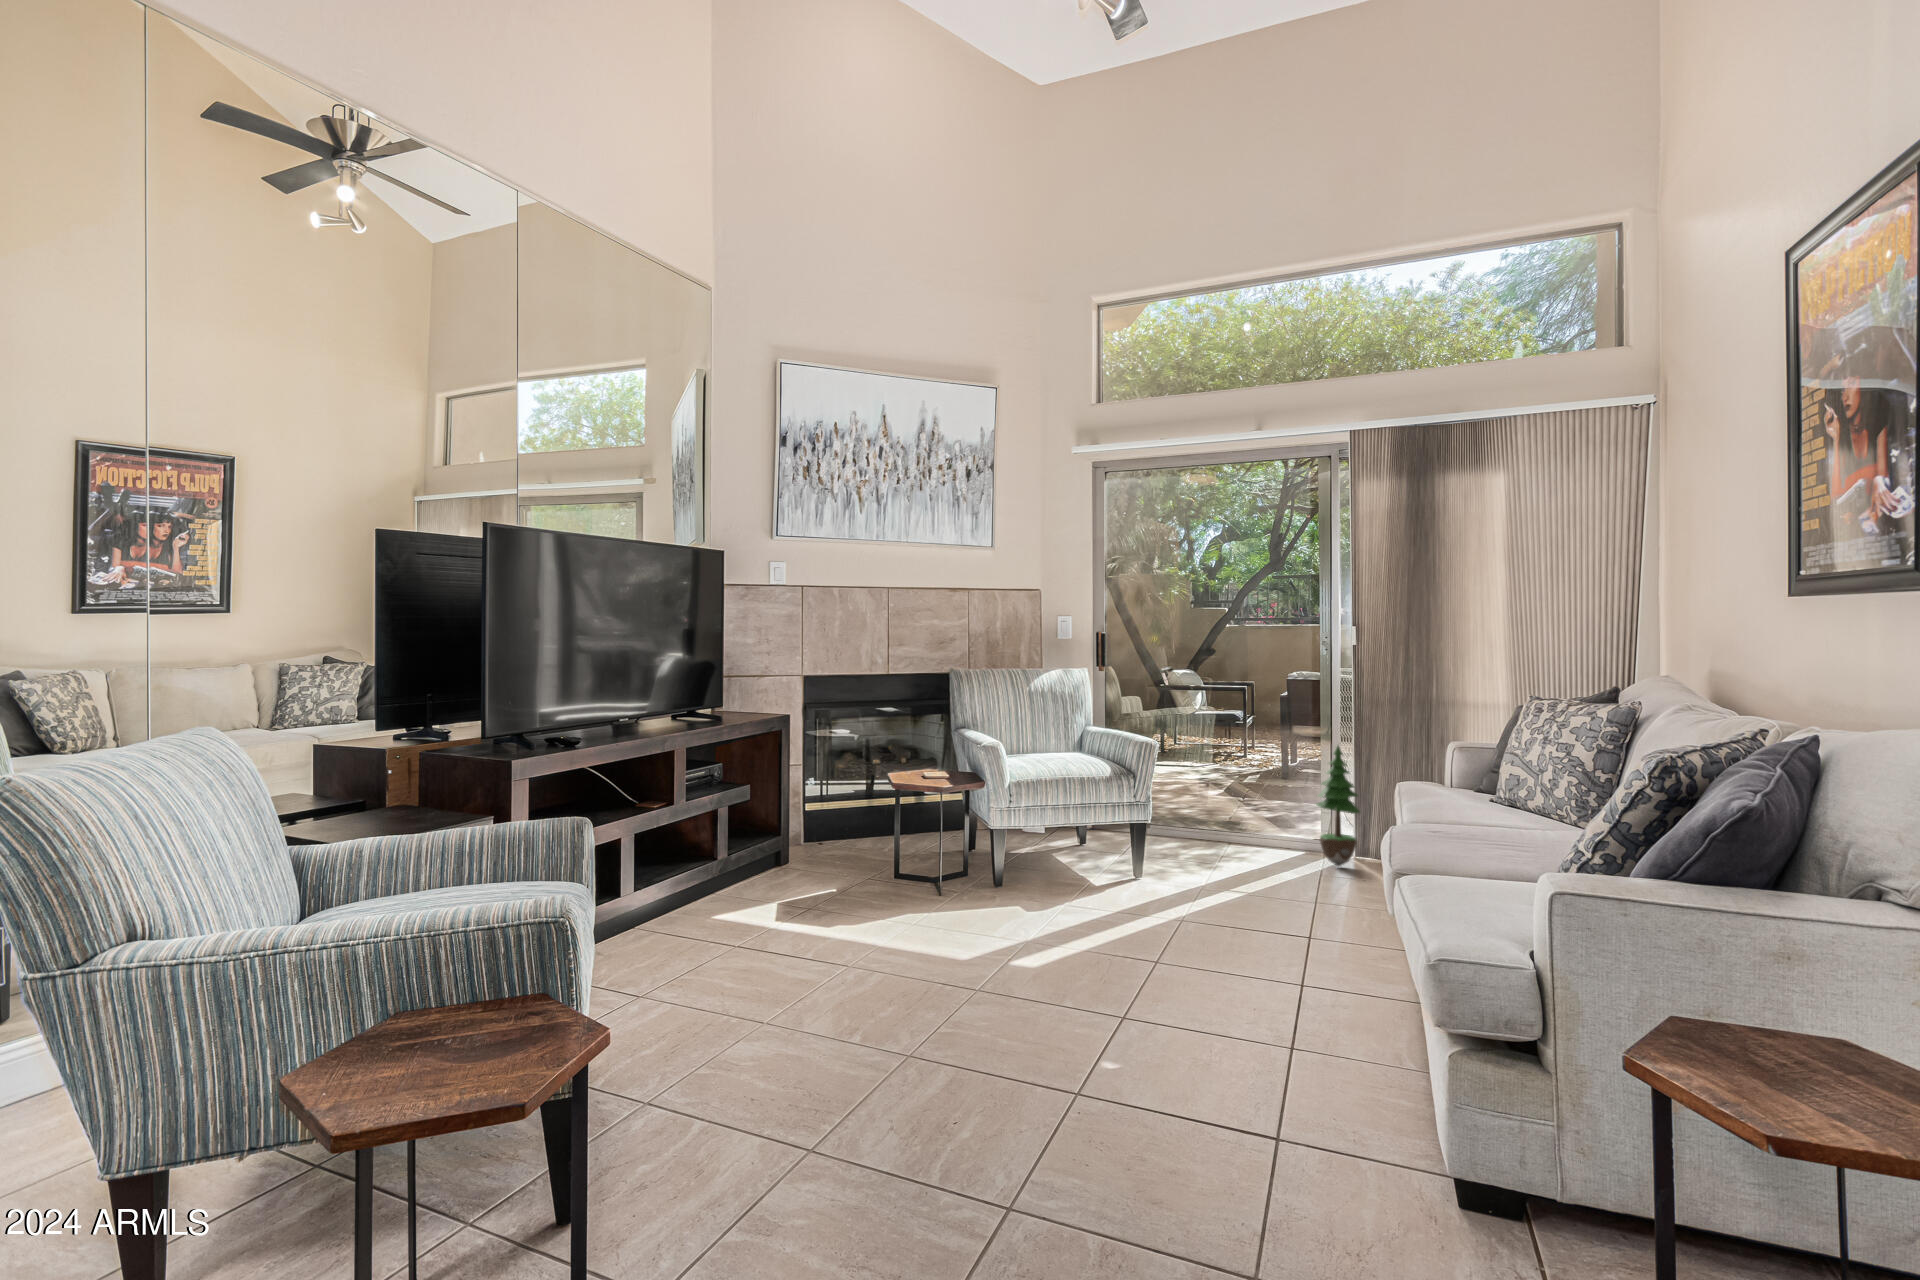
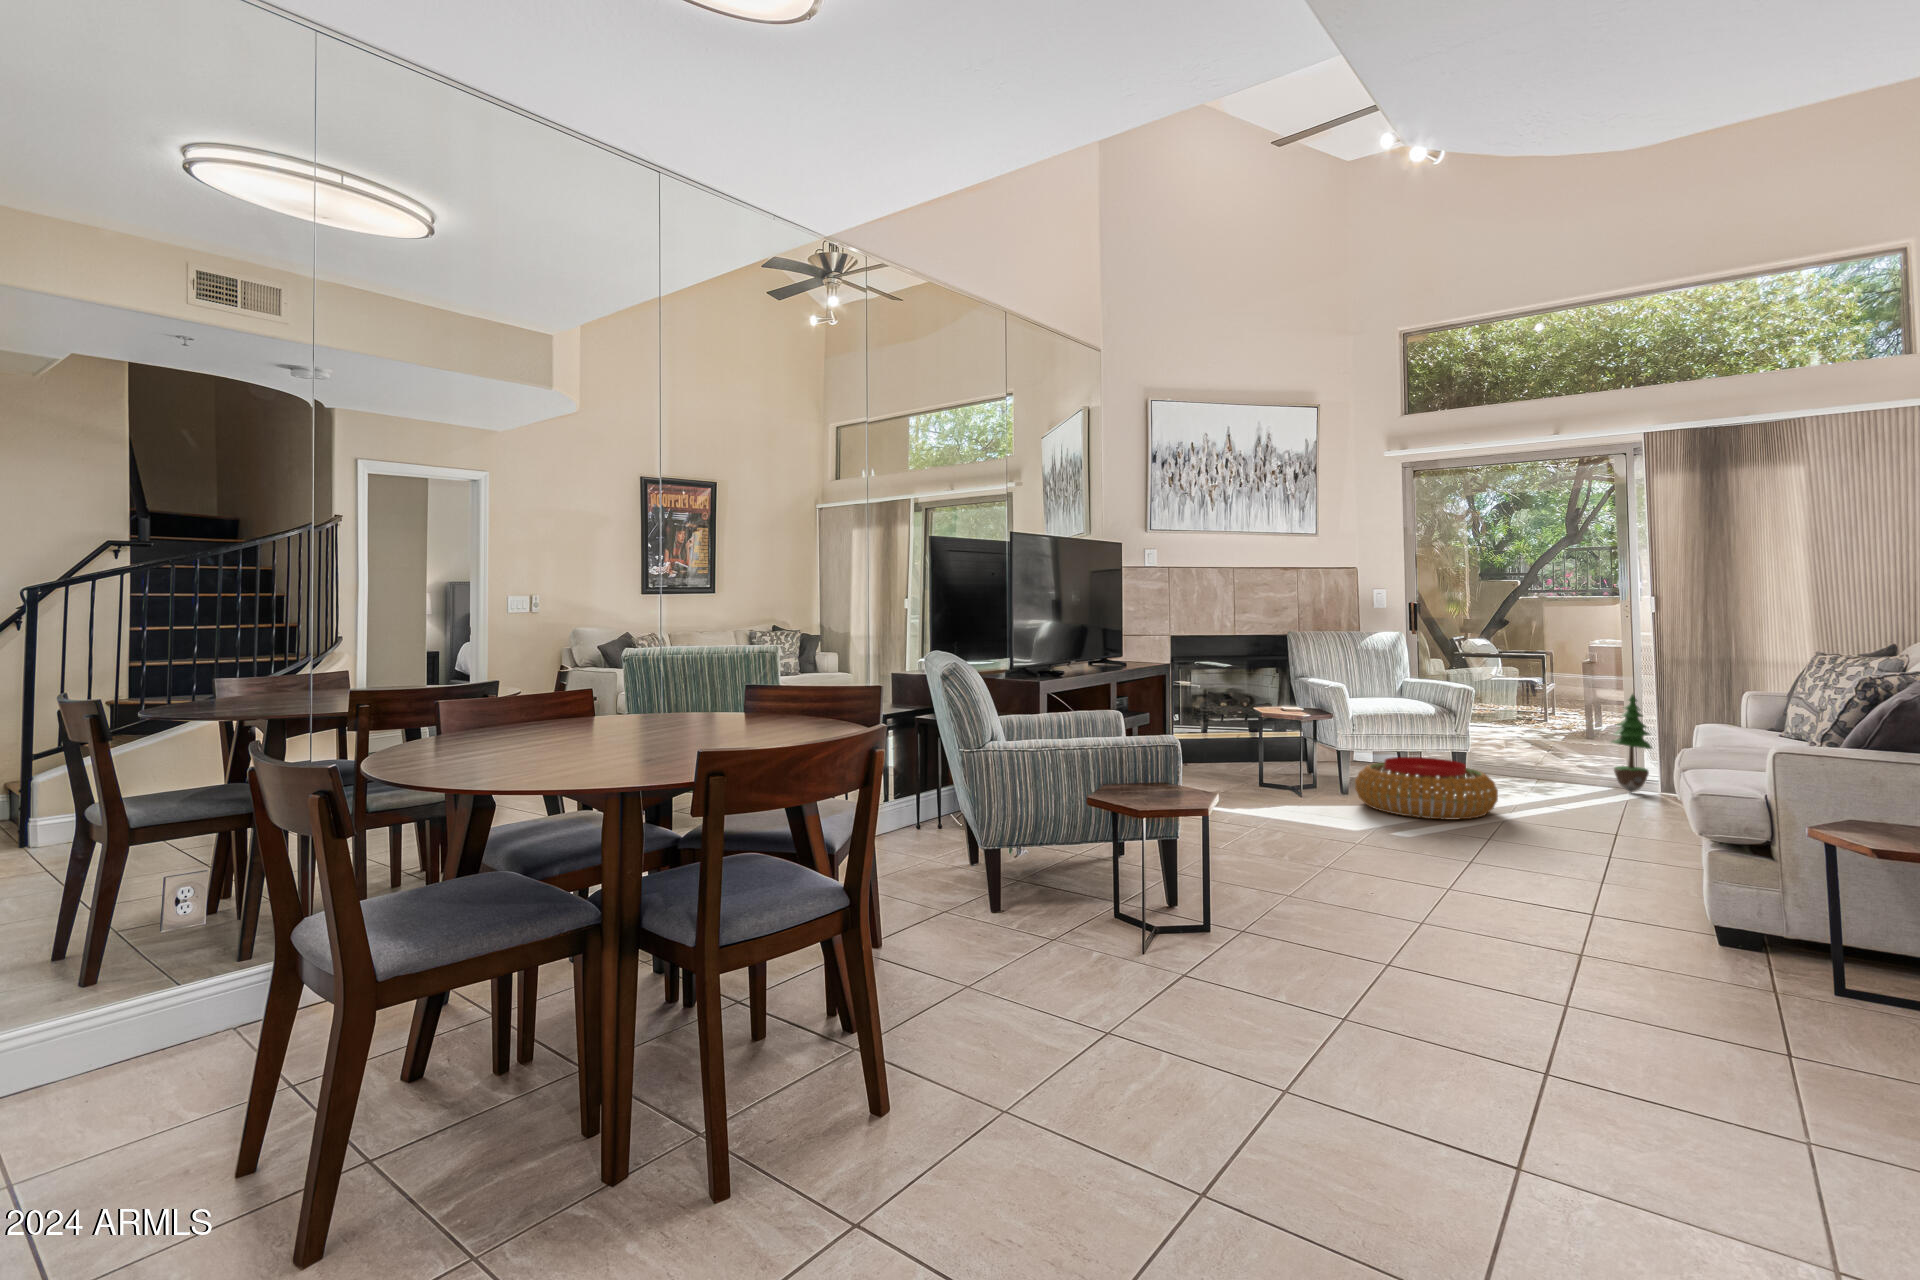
pouf: none [1000,834,1173,926] -> present [1355,757,1498,820]

